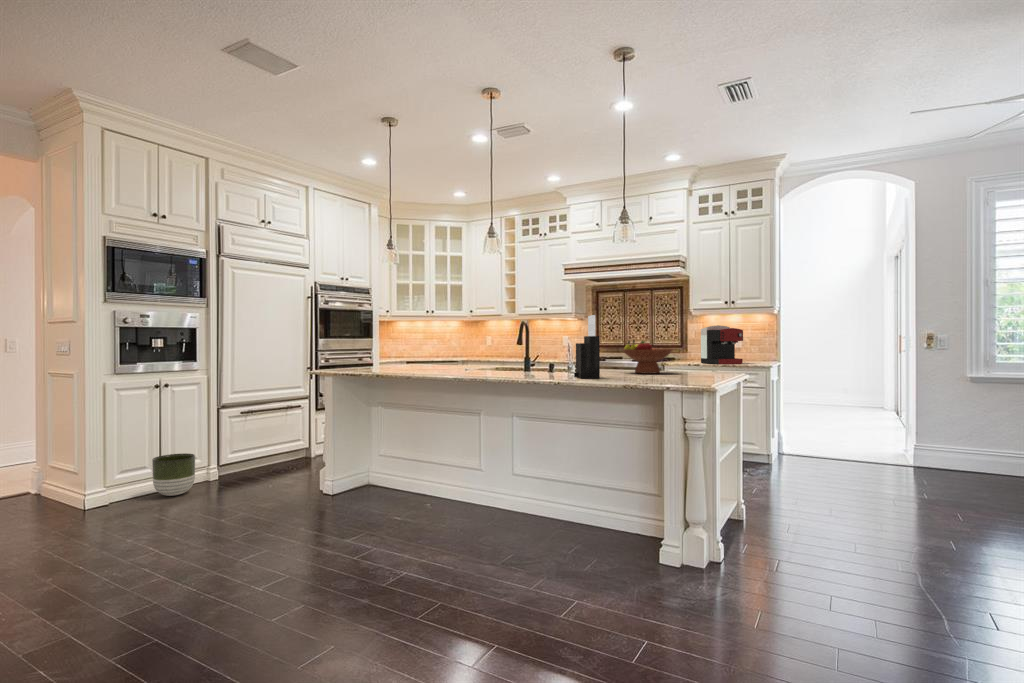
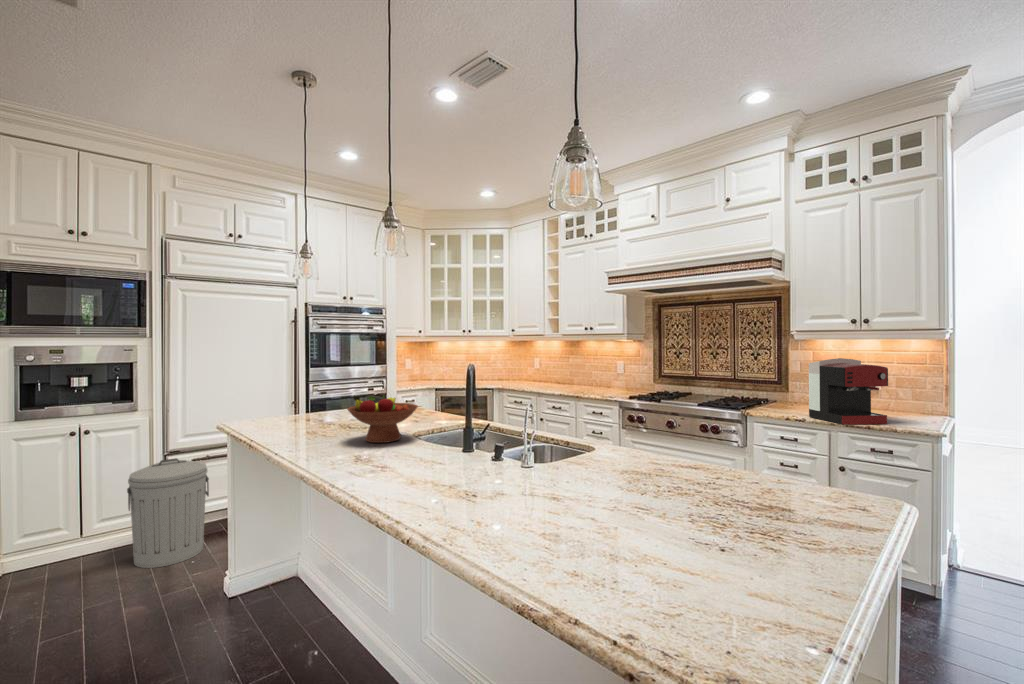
knife block: present [574,315,600,378] -> none [464,379,526,549]
fruit bowl: present [623,340,672,374] -> present [347,395,418,443]
trash can: none [215,404,274,487] -> present [127,458,209,568]
planter: present [152,453,195,496] -> none [25,522,90,583]

